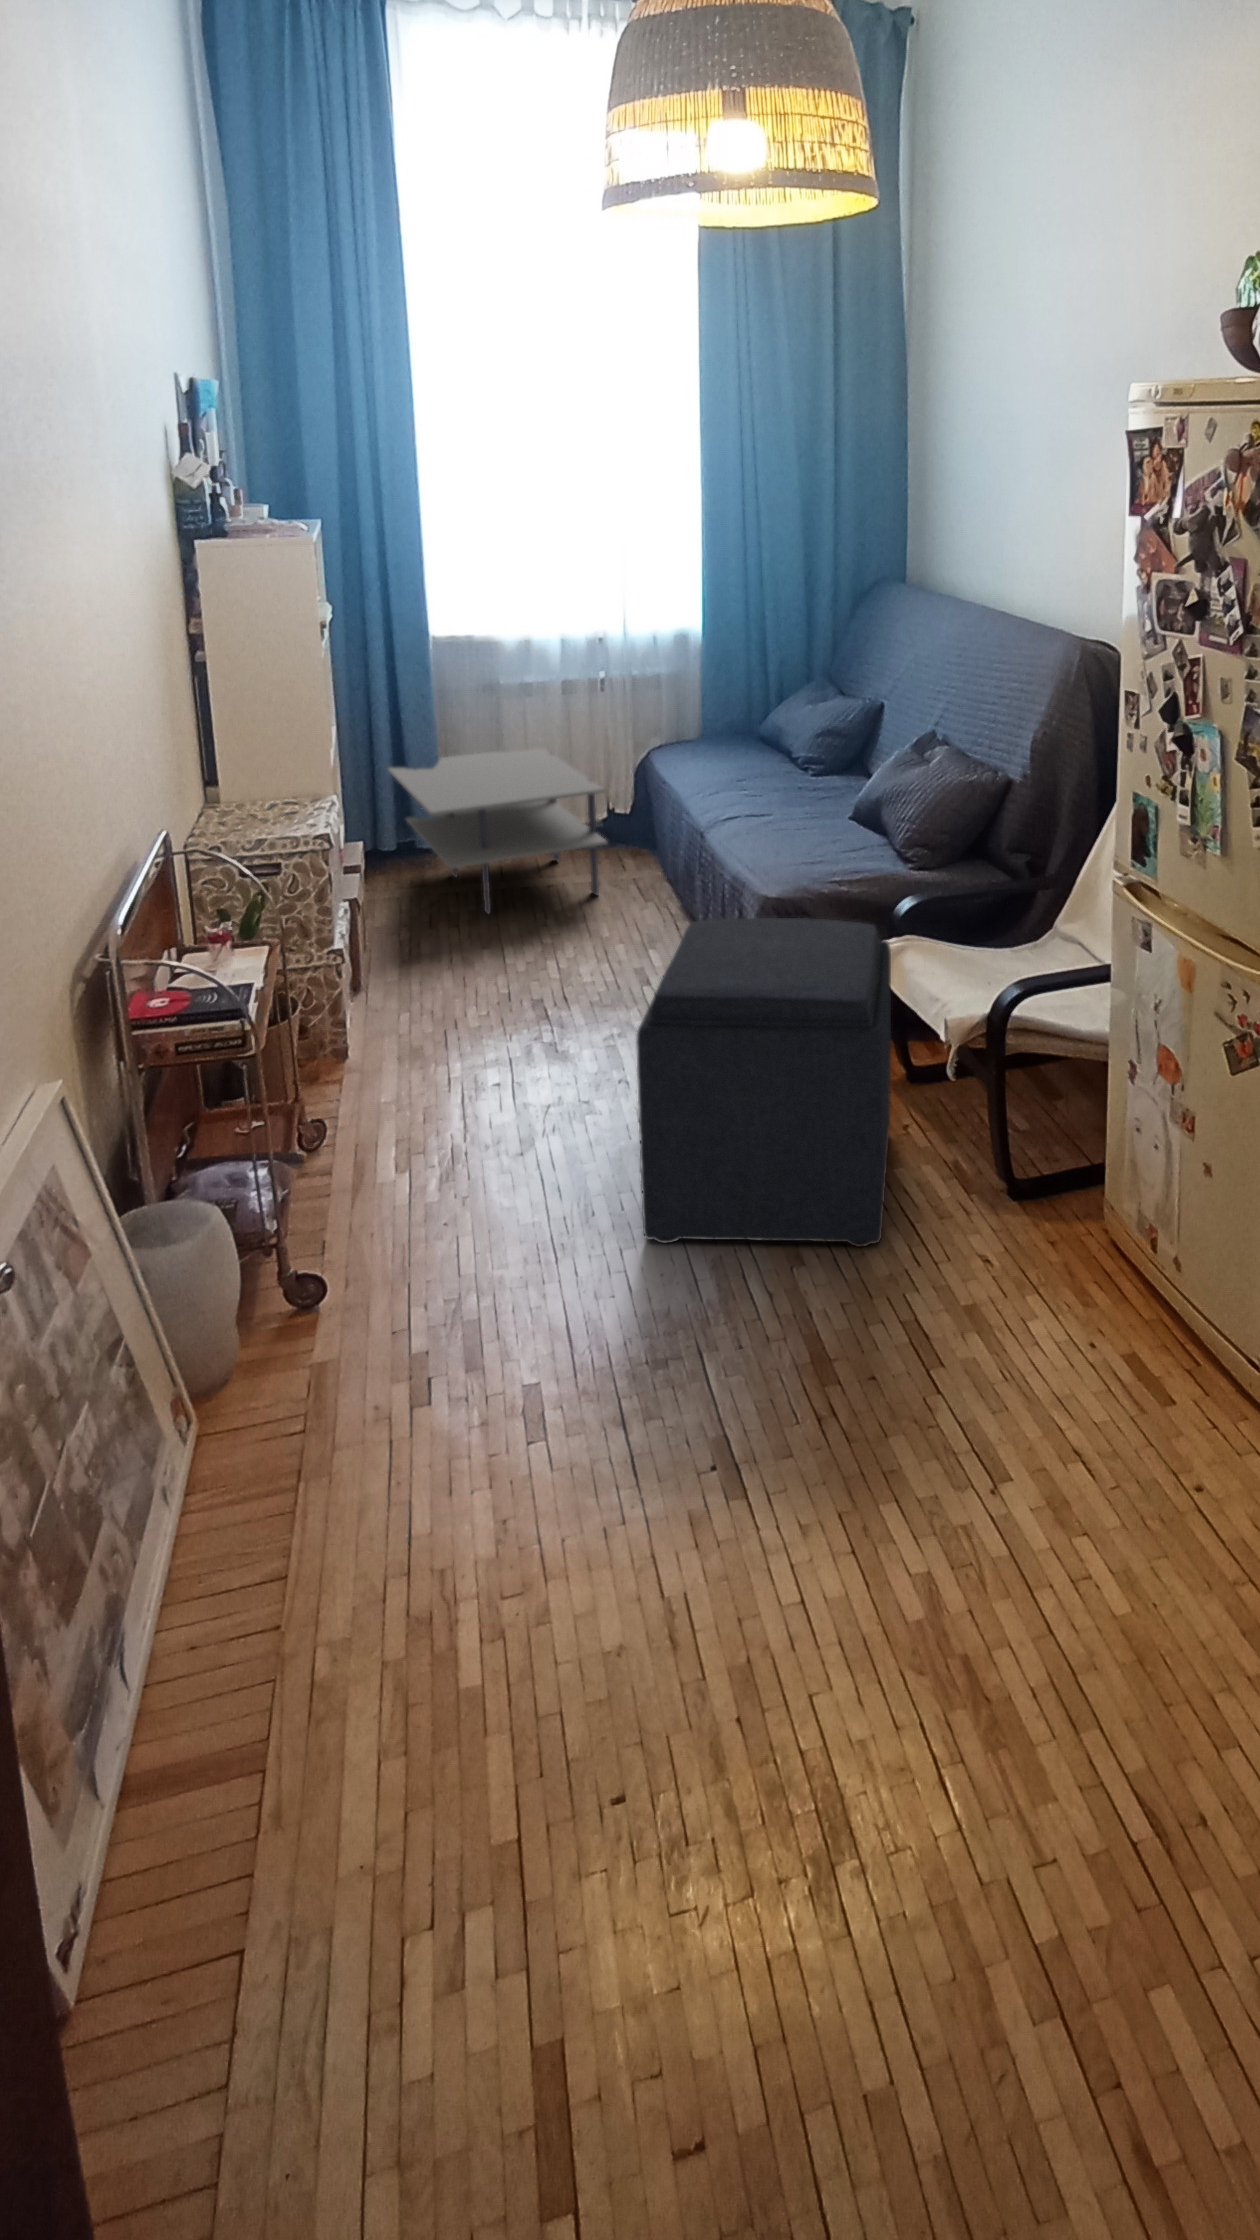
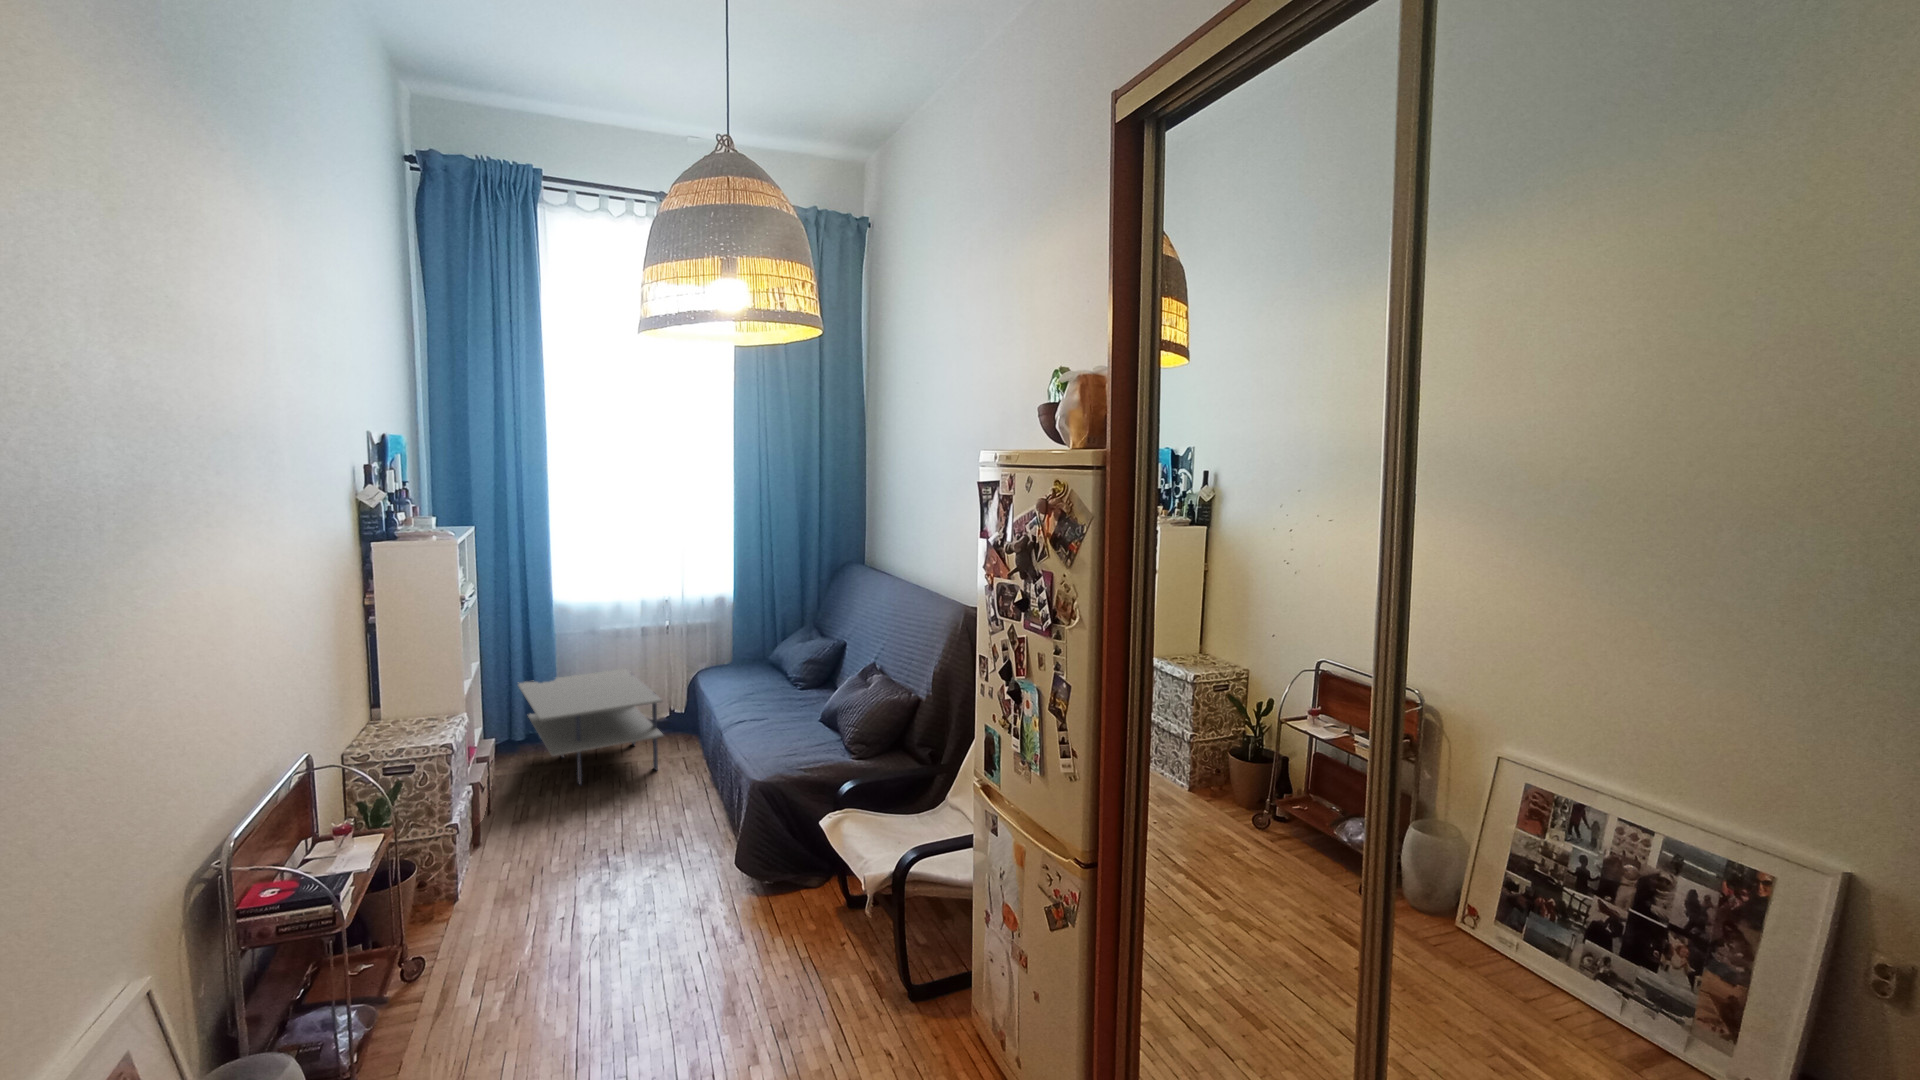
ottoman: present [636,918,891,1247] -> none [638,804,831,1052]

